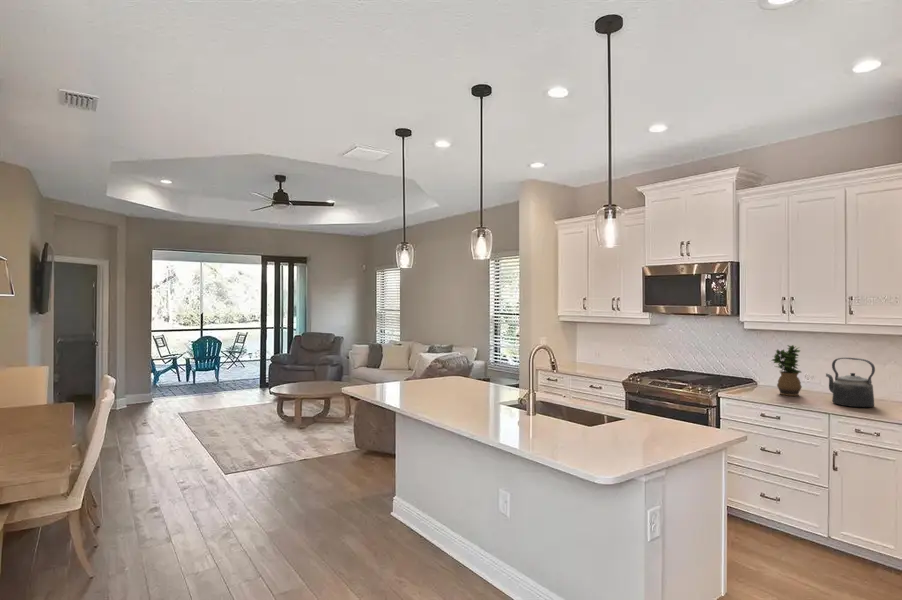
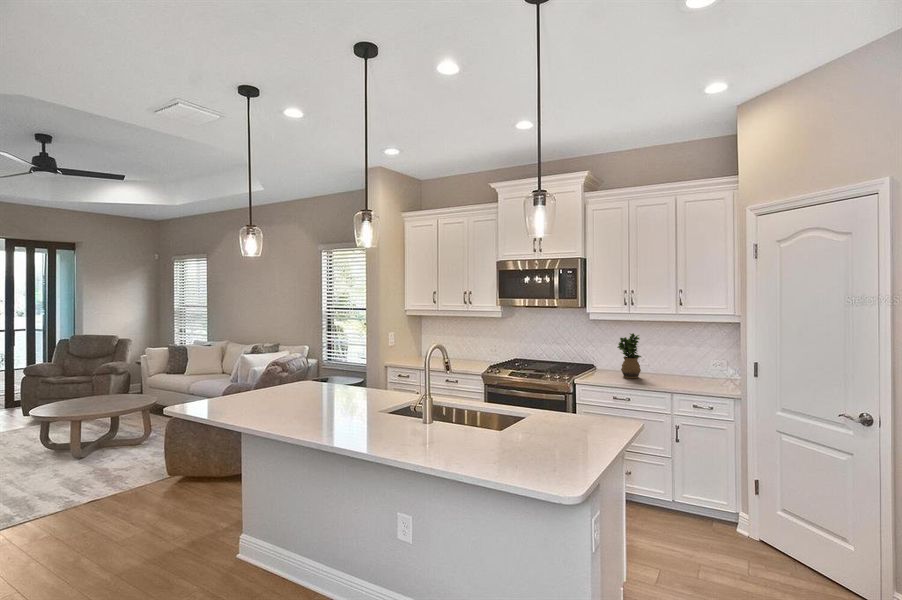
kettle: present [826,358,875,407] -> none [661,343,701,385]

